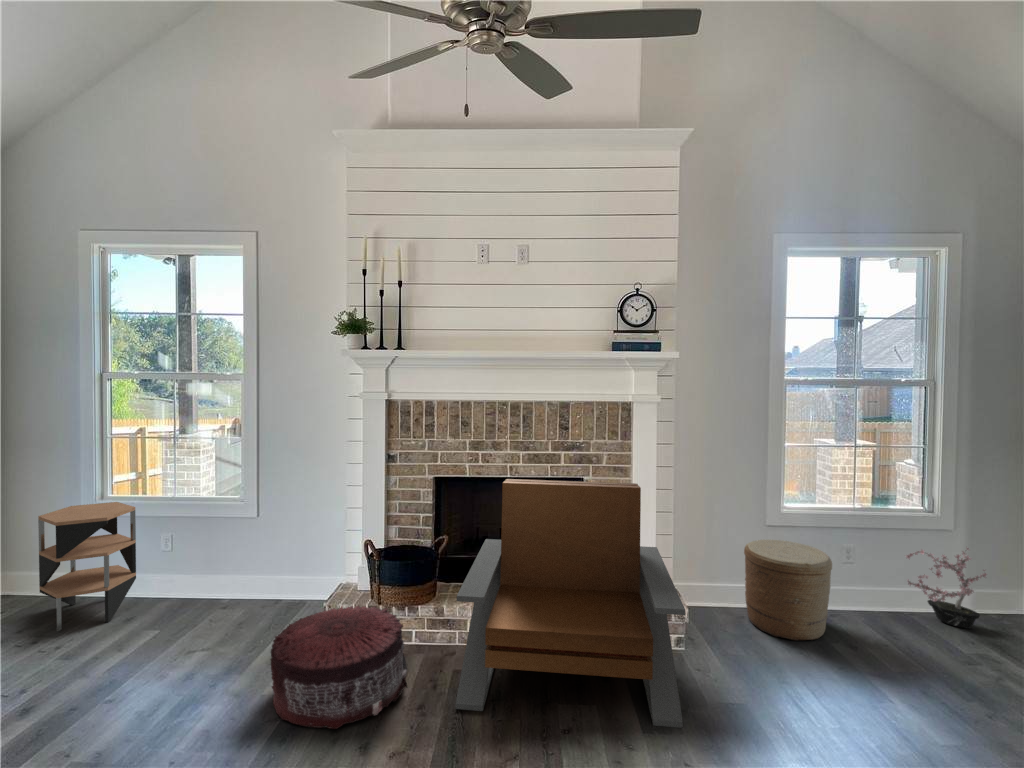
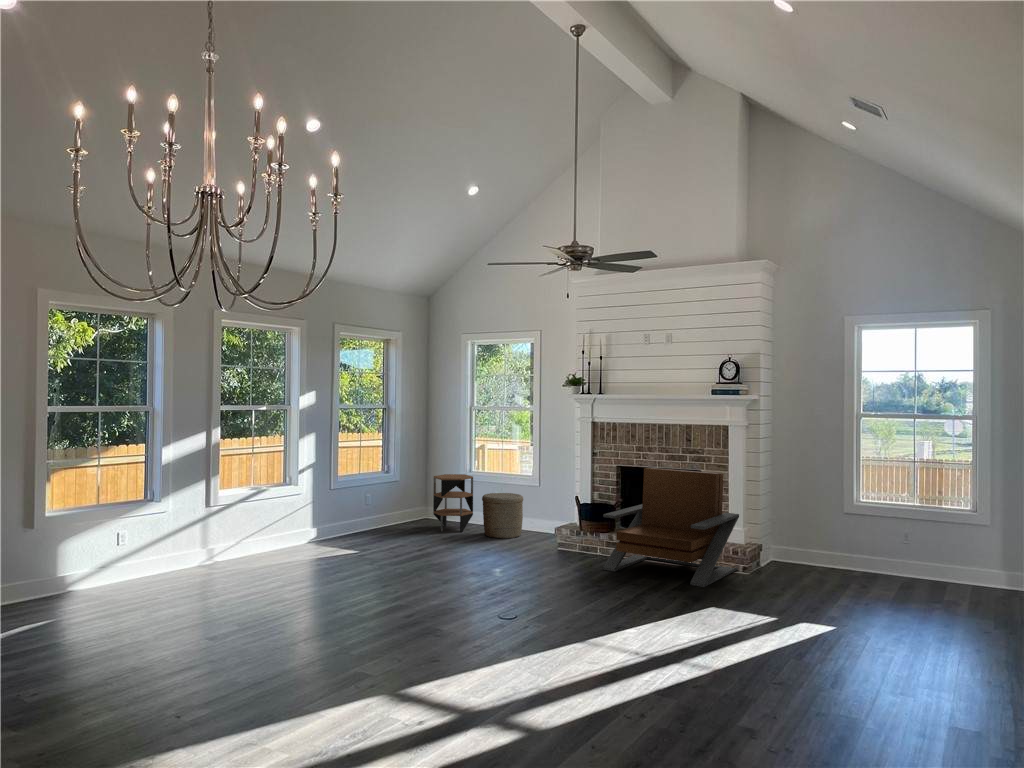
woven basket: present [744,540,832,641] -> present [482,493,523,538]
potted plant: present [905,547,987,629] -> none [931,535,994,596]
pouf: present [271,606,407,729] -> none [525,525,586,565]

